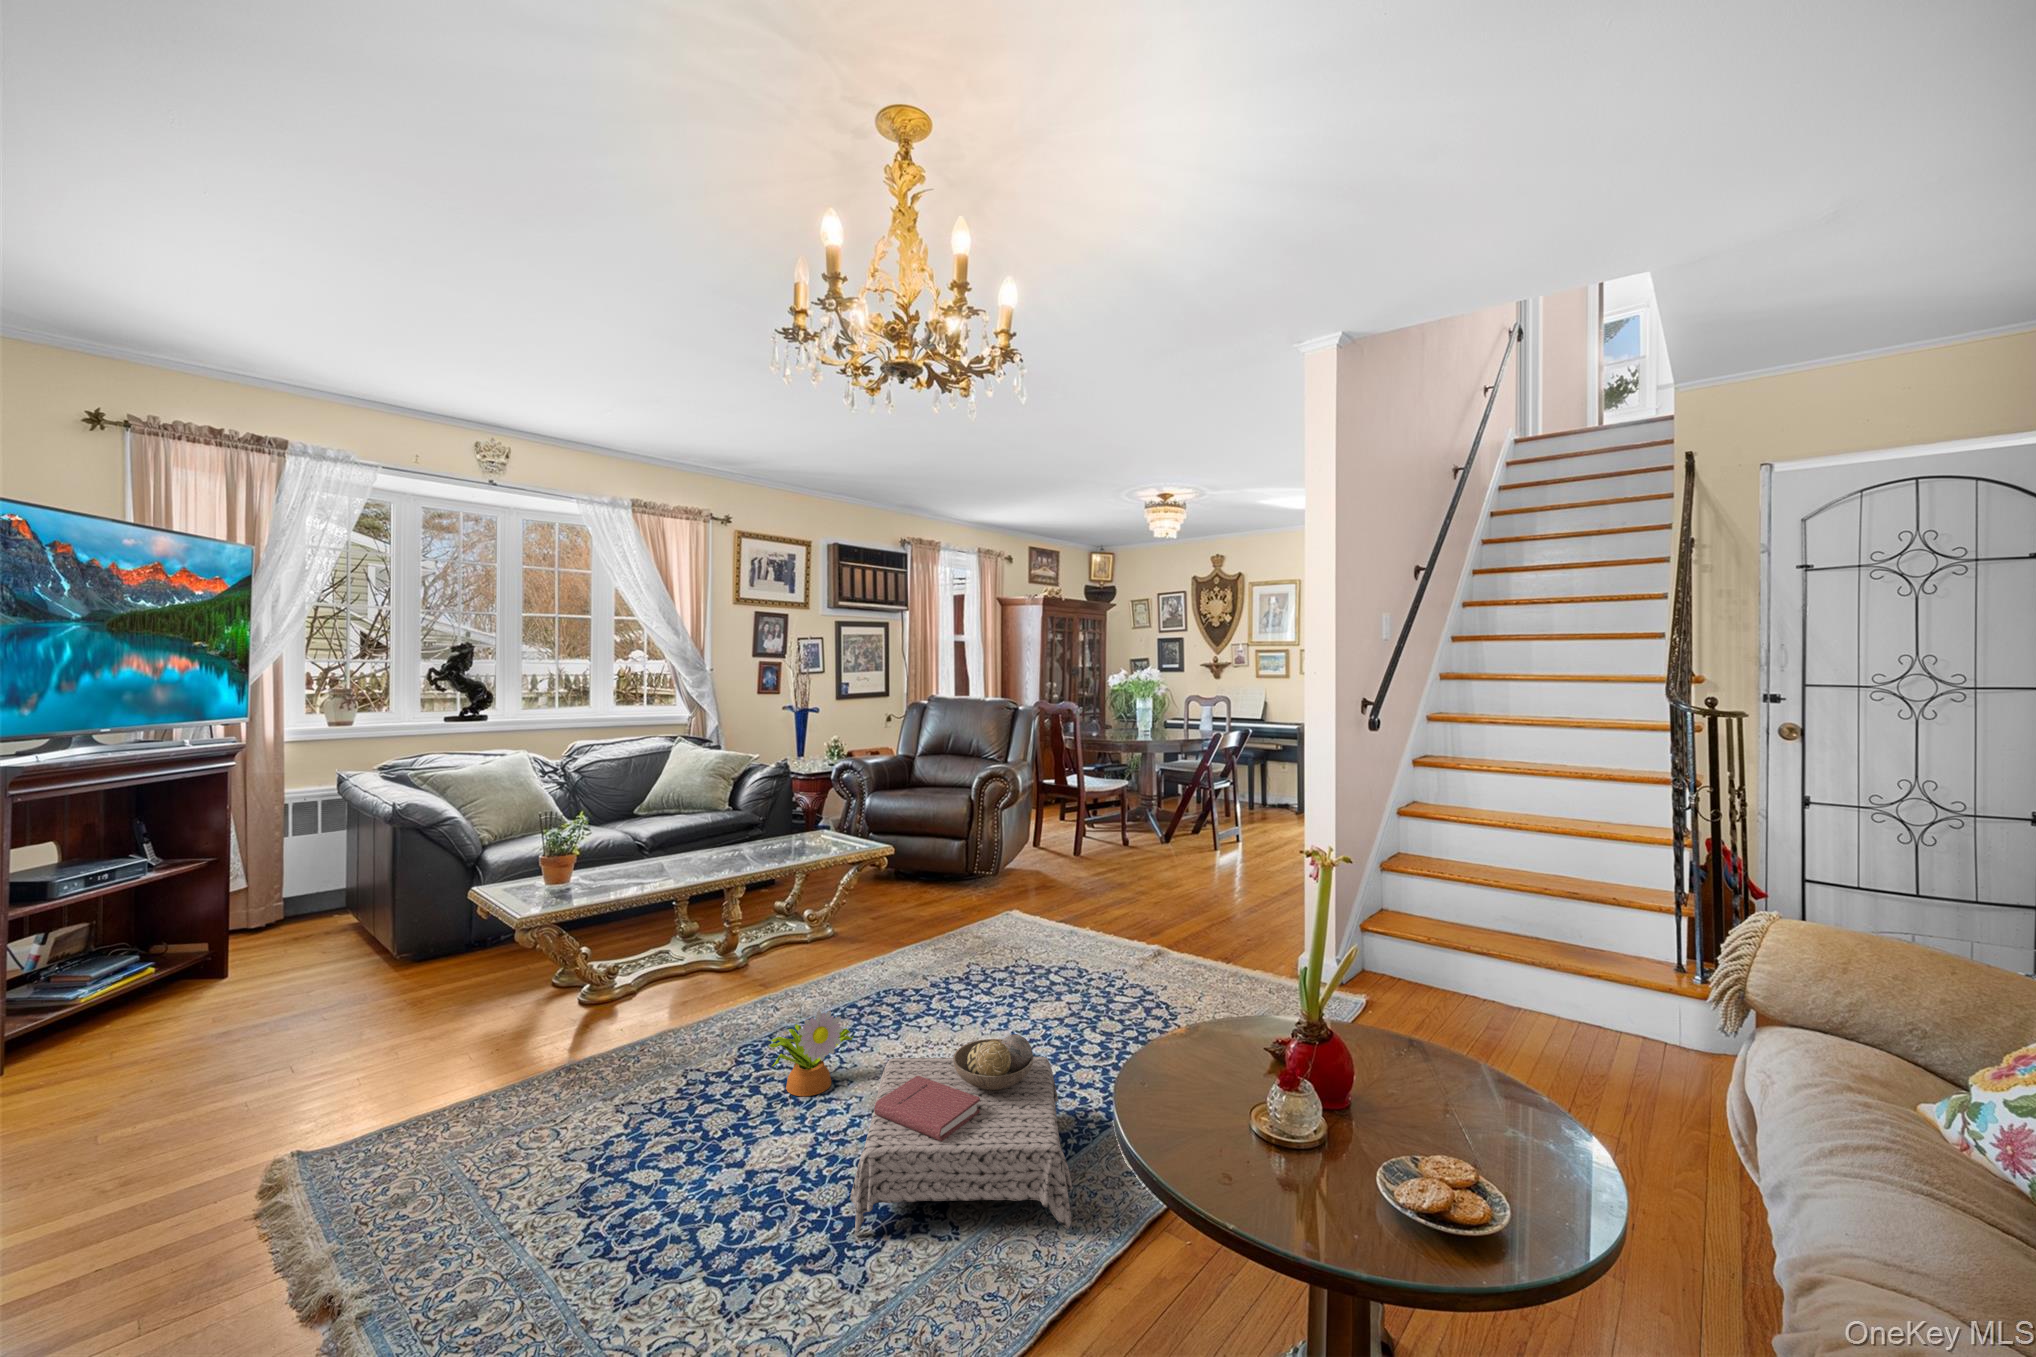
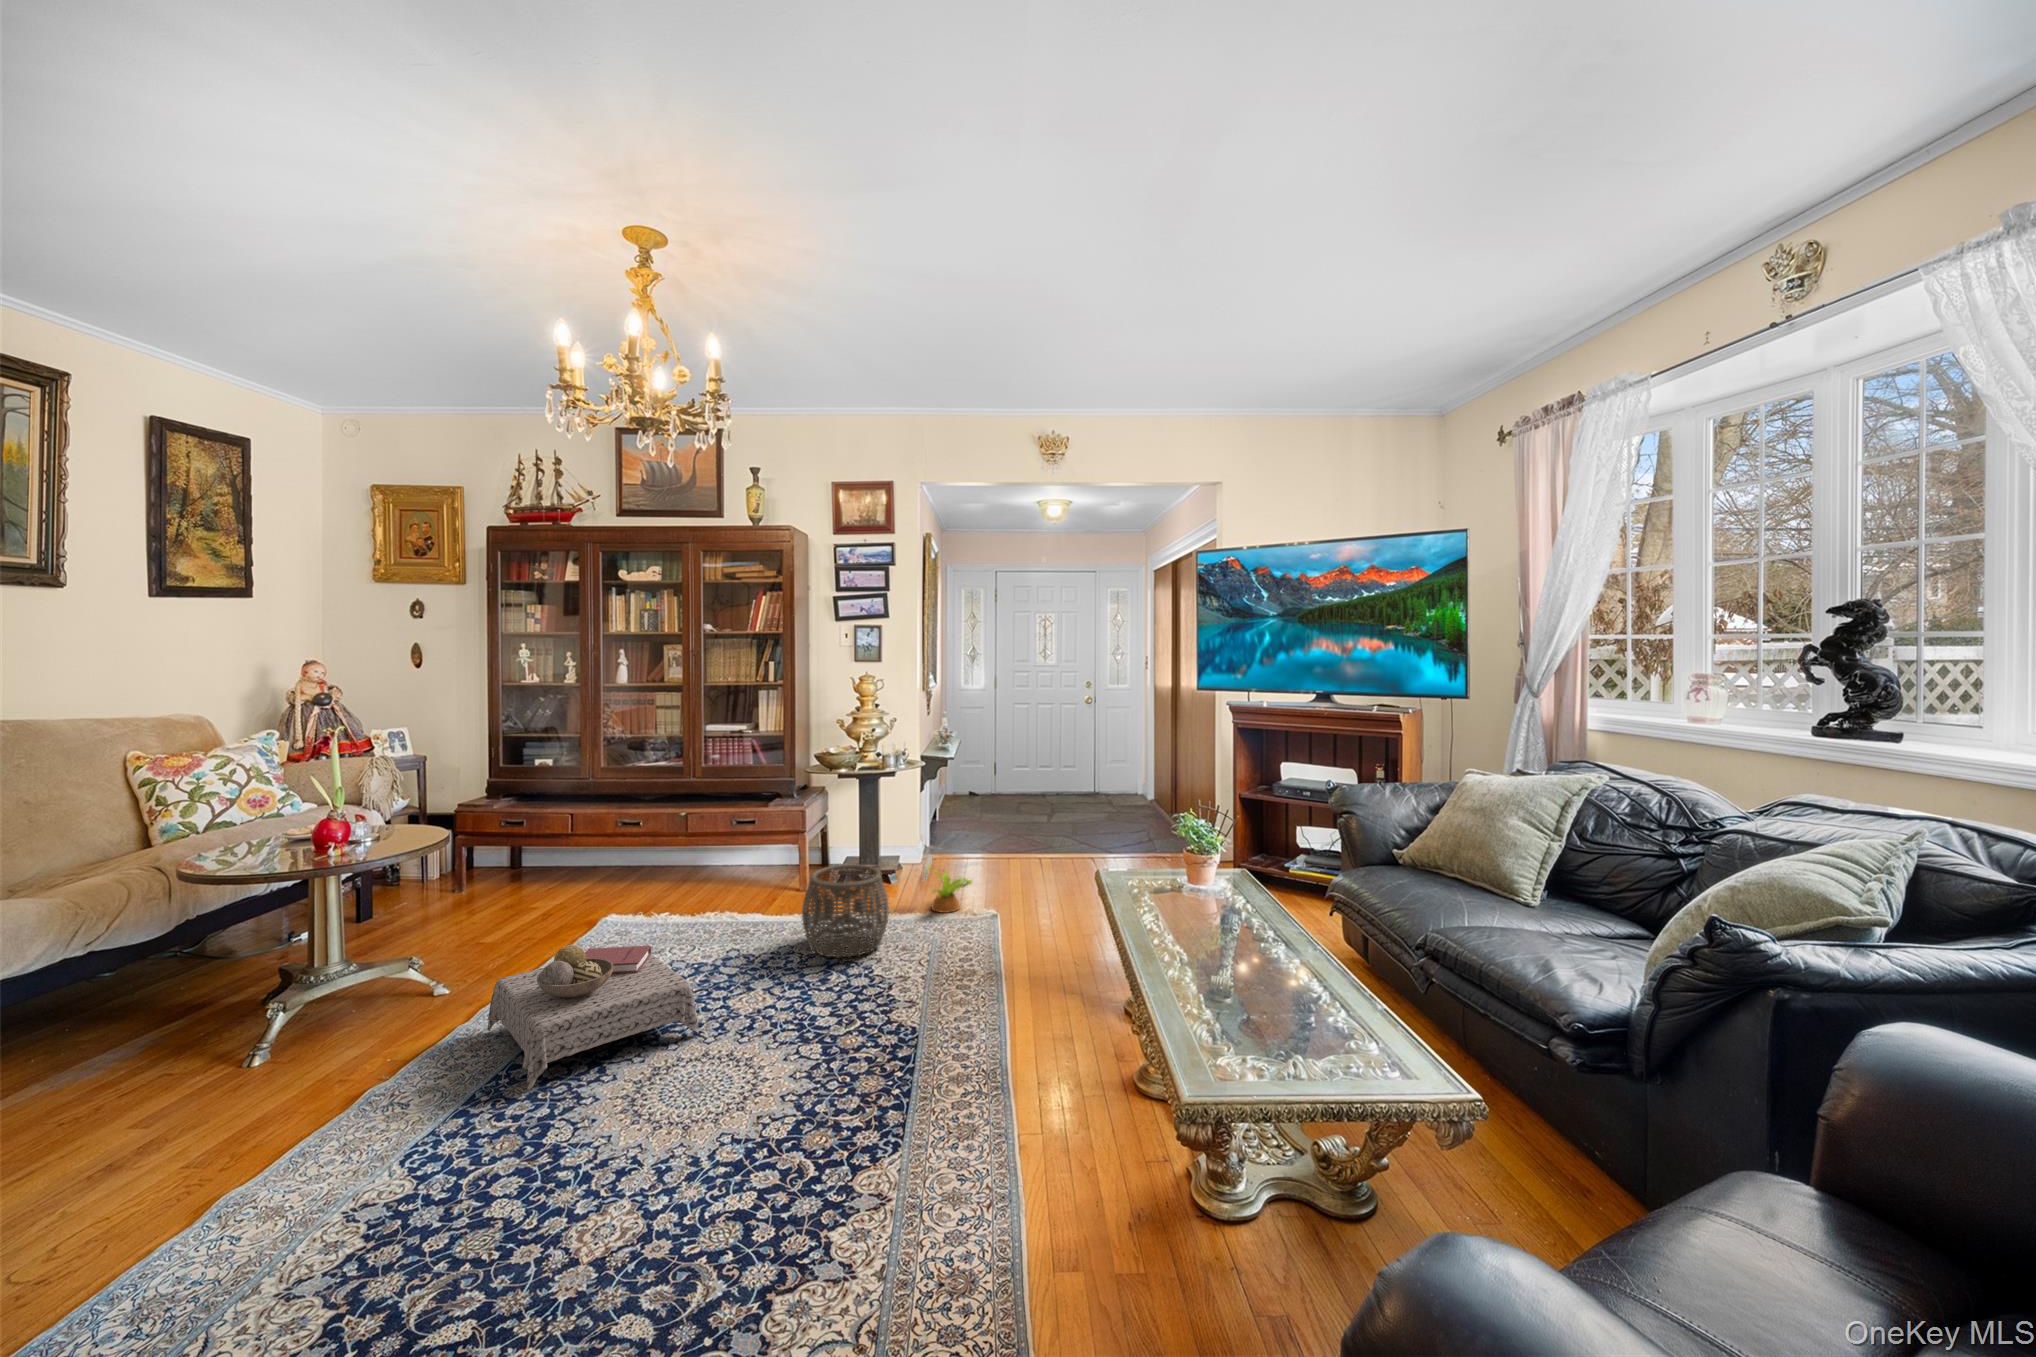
decorative plant: present [768,1010,853,1096] -> present [922,856,973,913]
woven basket: none [449,1042,626,1235] -> present [802,864,889,958]

